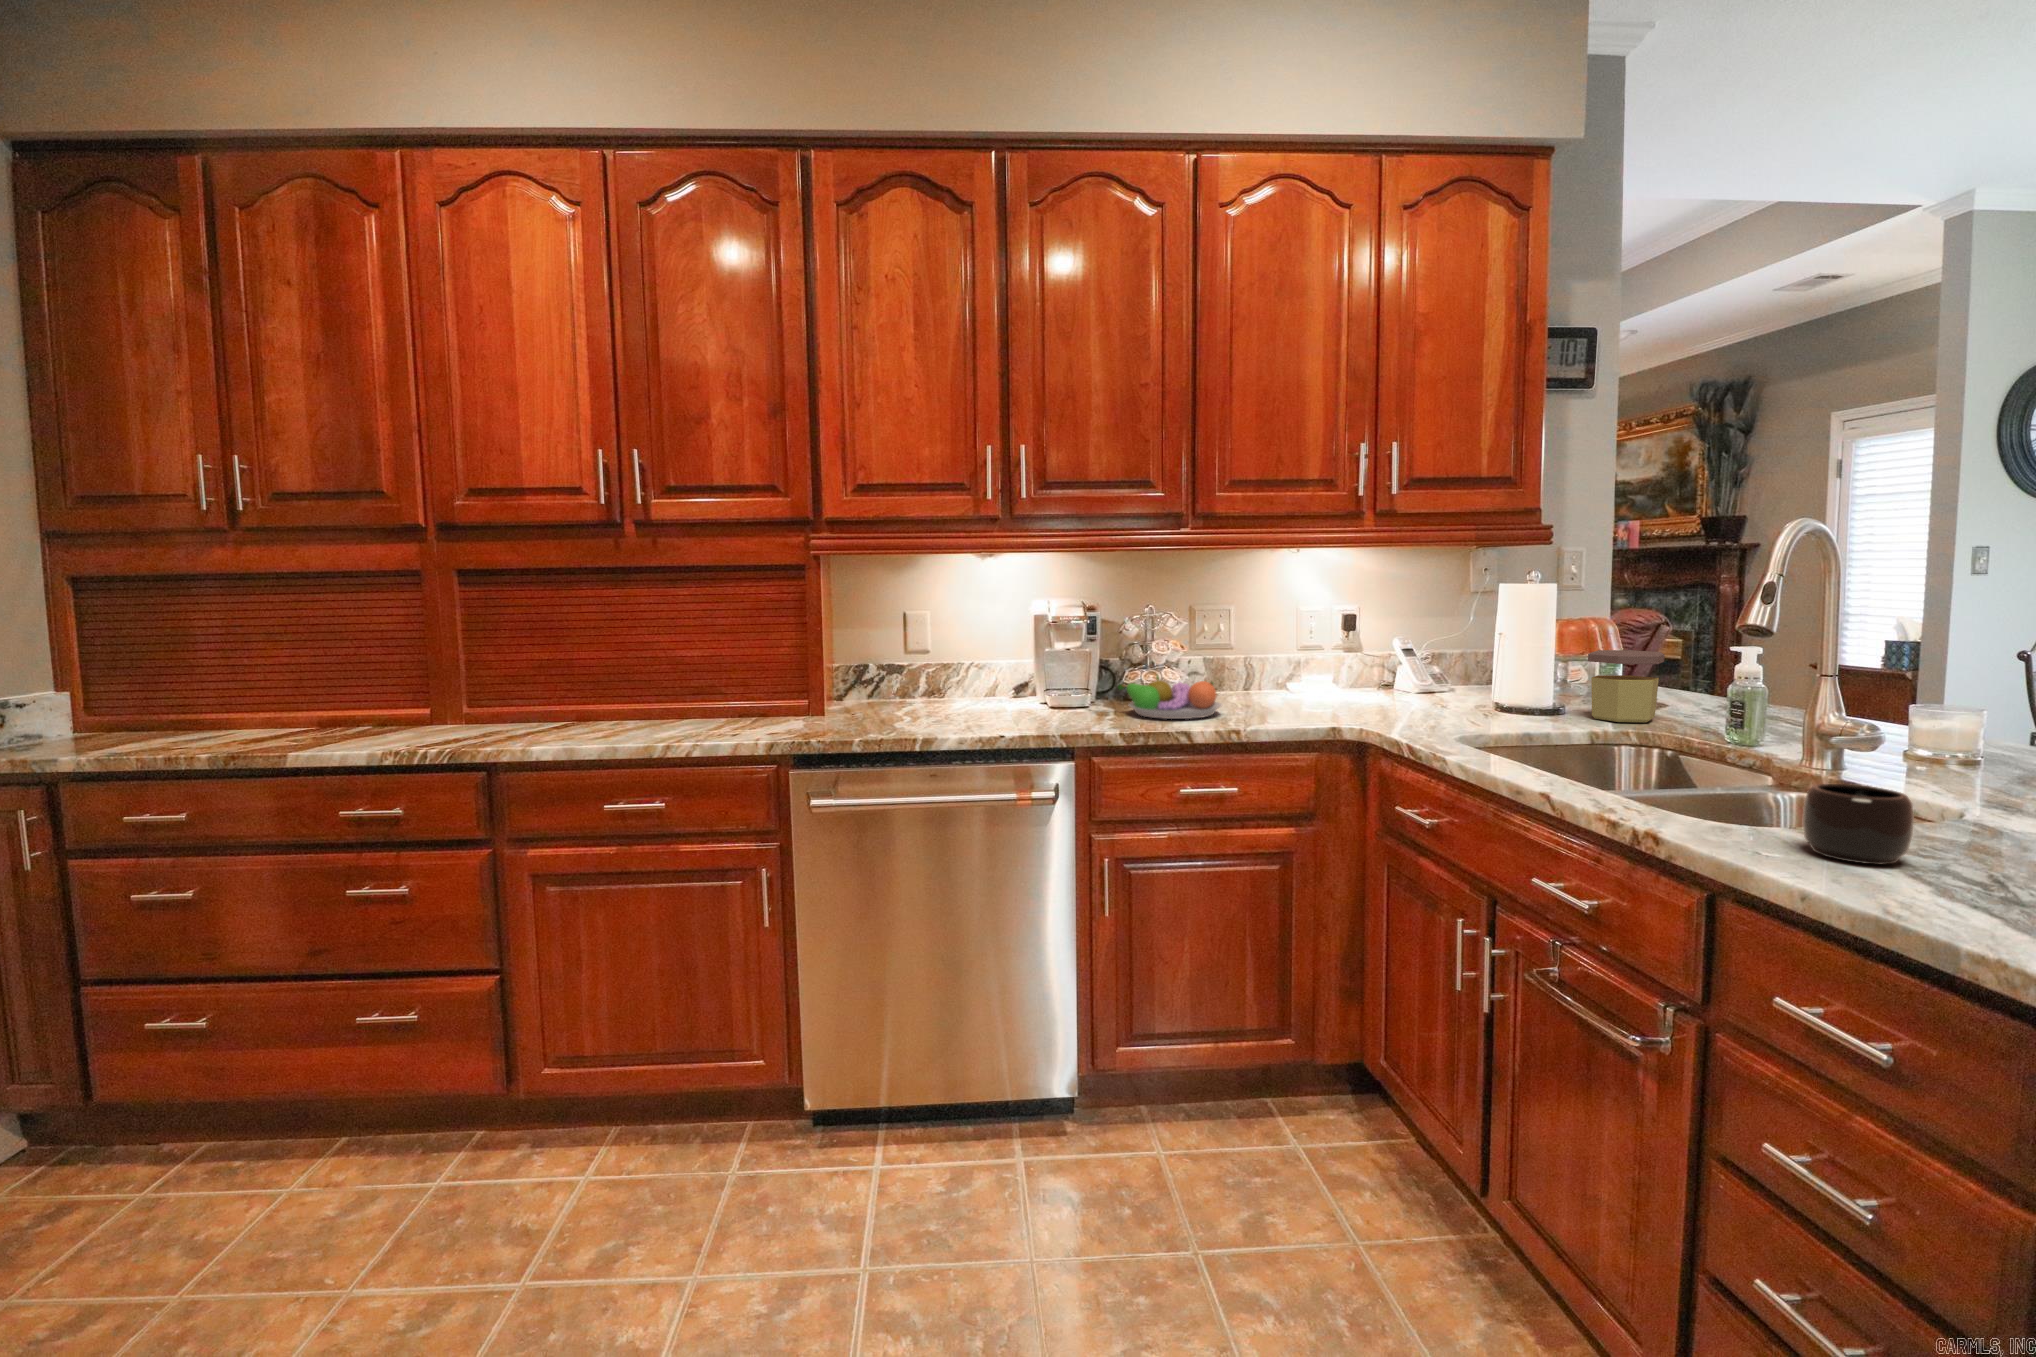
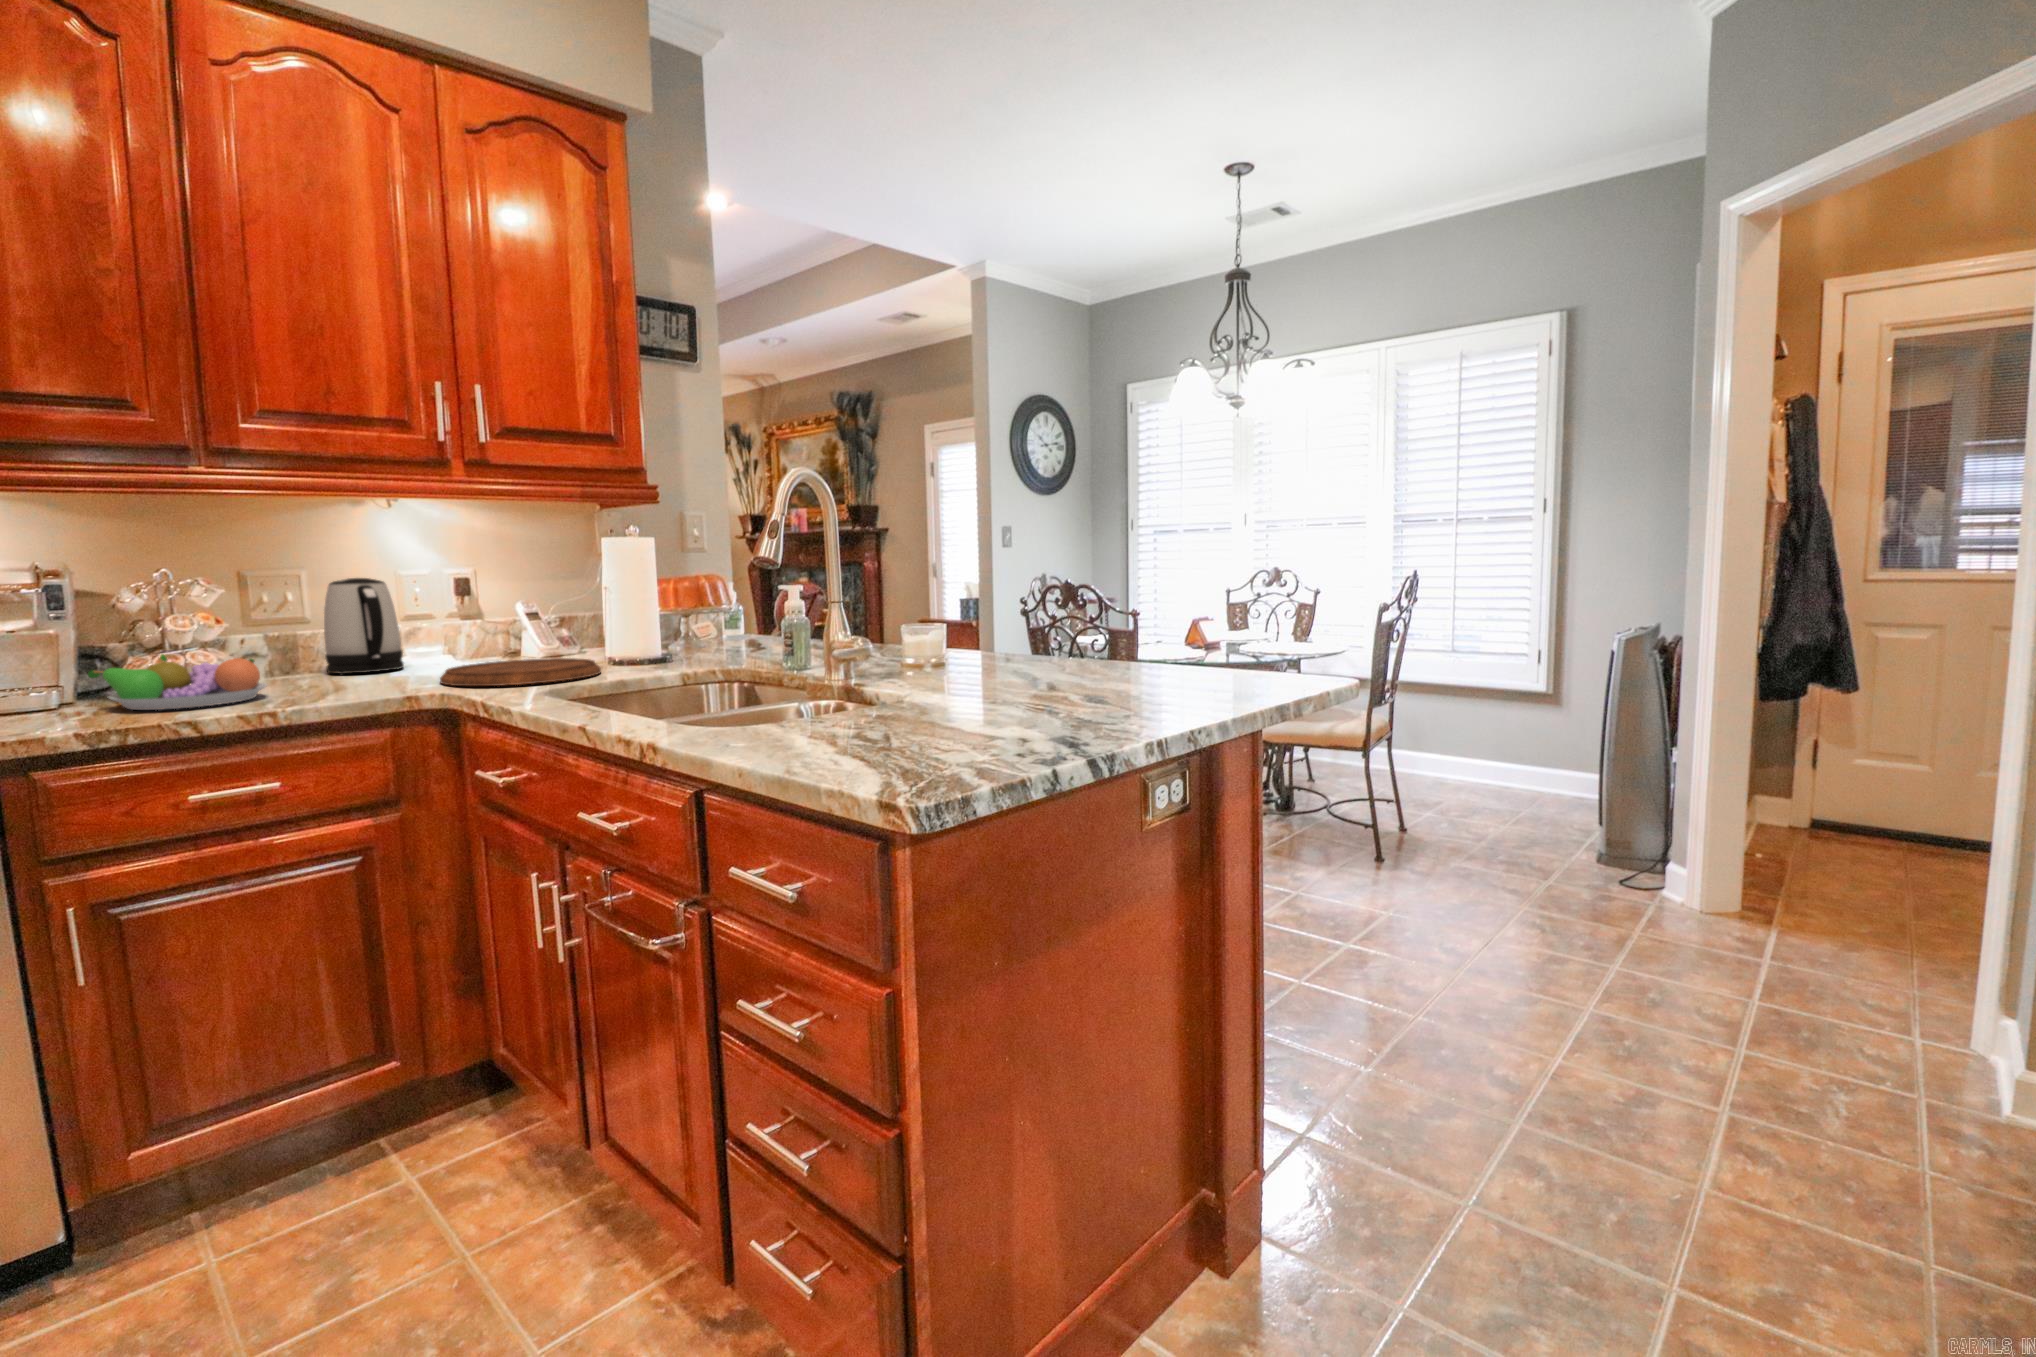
kettle: none [1246,615,1303,697] -> present [324,578,404,674]
jar: present [1588,650,1665,722] -> none [683,602,746,666]
cutting board: none [1345,696,1493,725] -> present [440,658,601,686]
mug: present [1803,784,1914,864] -> none [763,685,832,746]

